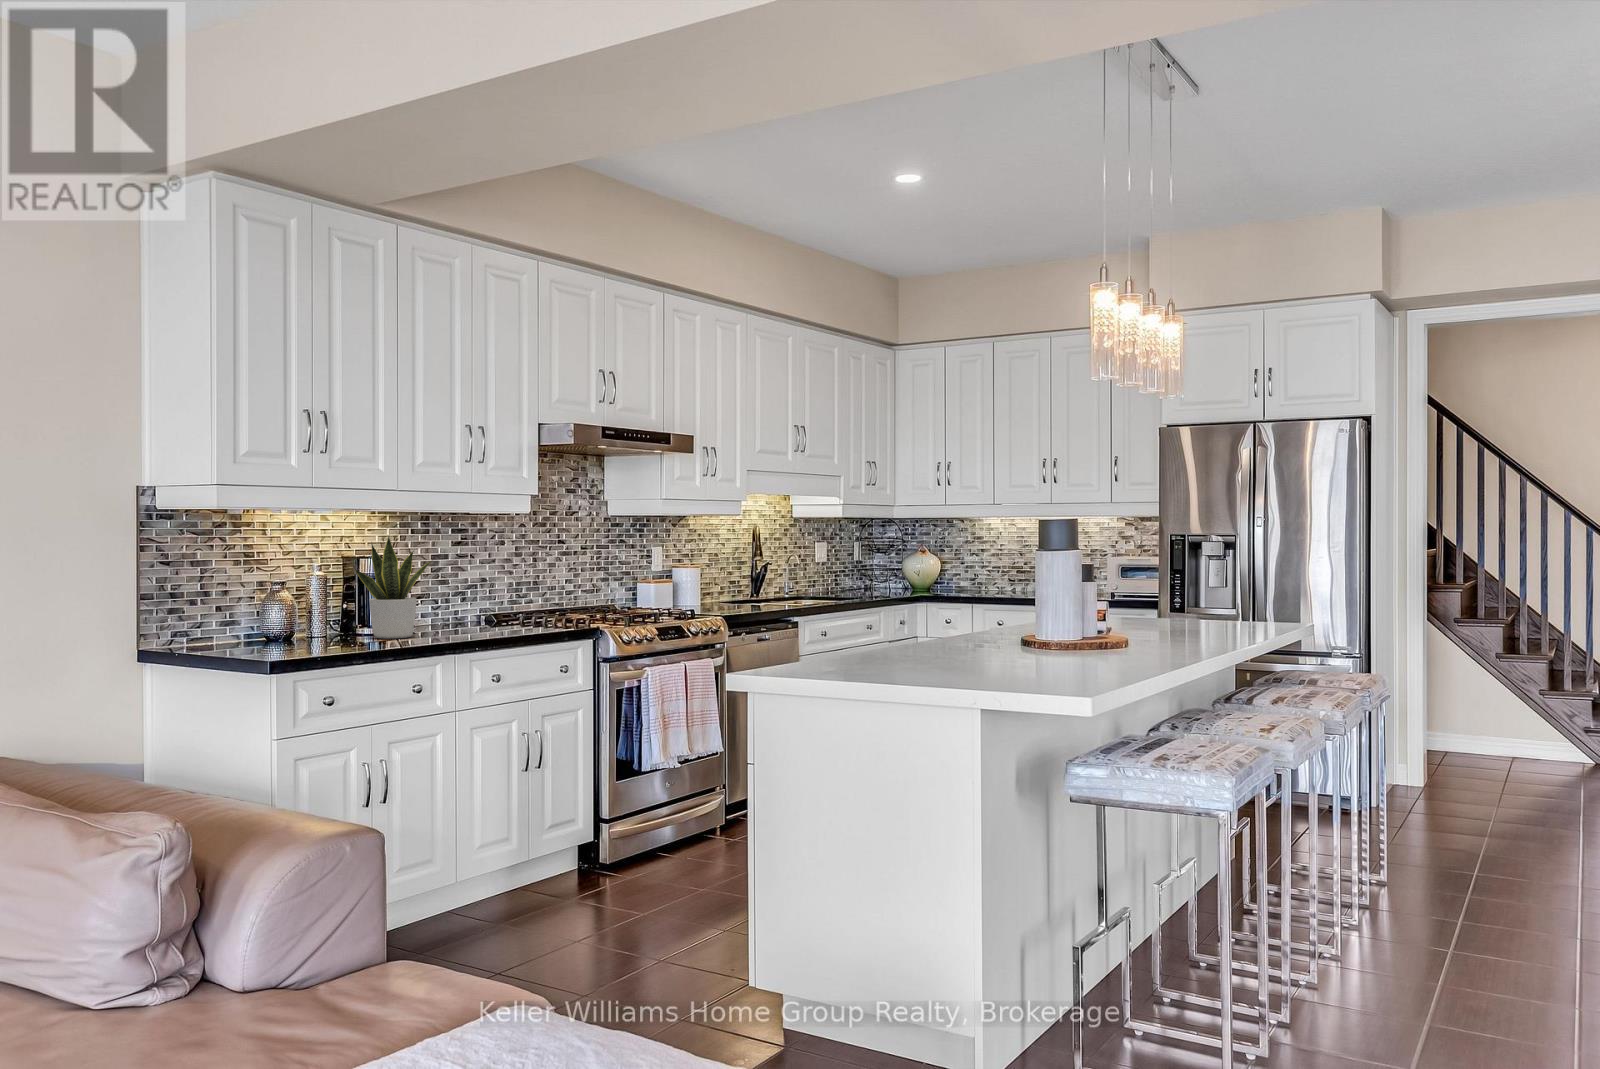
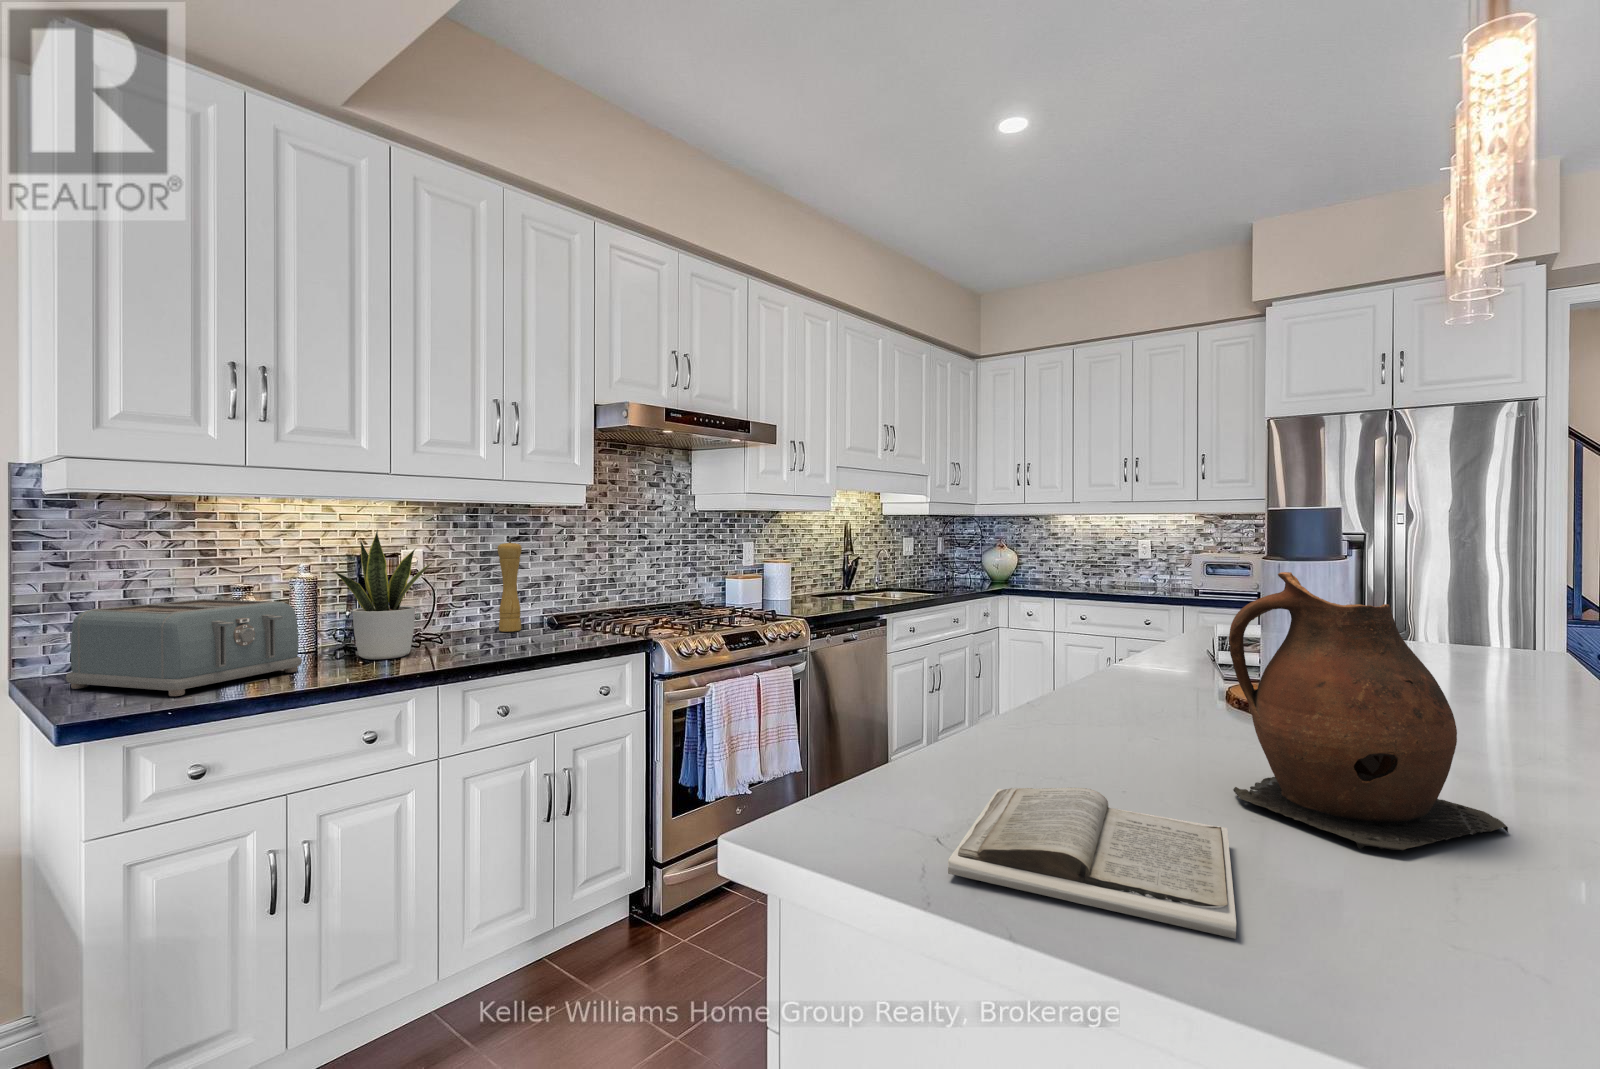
pepper mill: none [453,546,473,625] -> present [497,542,522,632]
ceramic pitcher: none [961,549,1067,662] -> present [1229,572,1508,850]
toaster: none [201,590,351,653] -> present [66,599,302,696]
book: none [823,645,943,672] -> present [948,788,1236,939]

